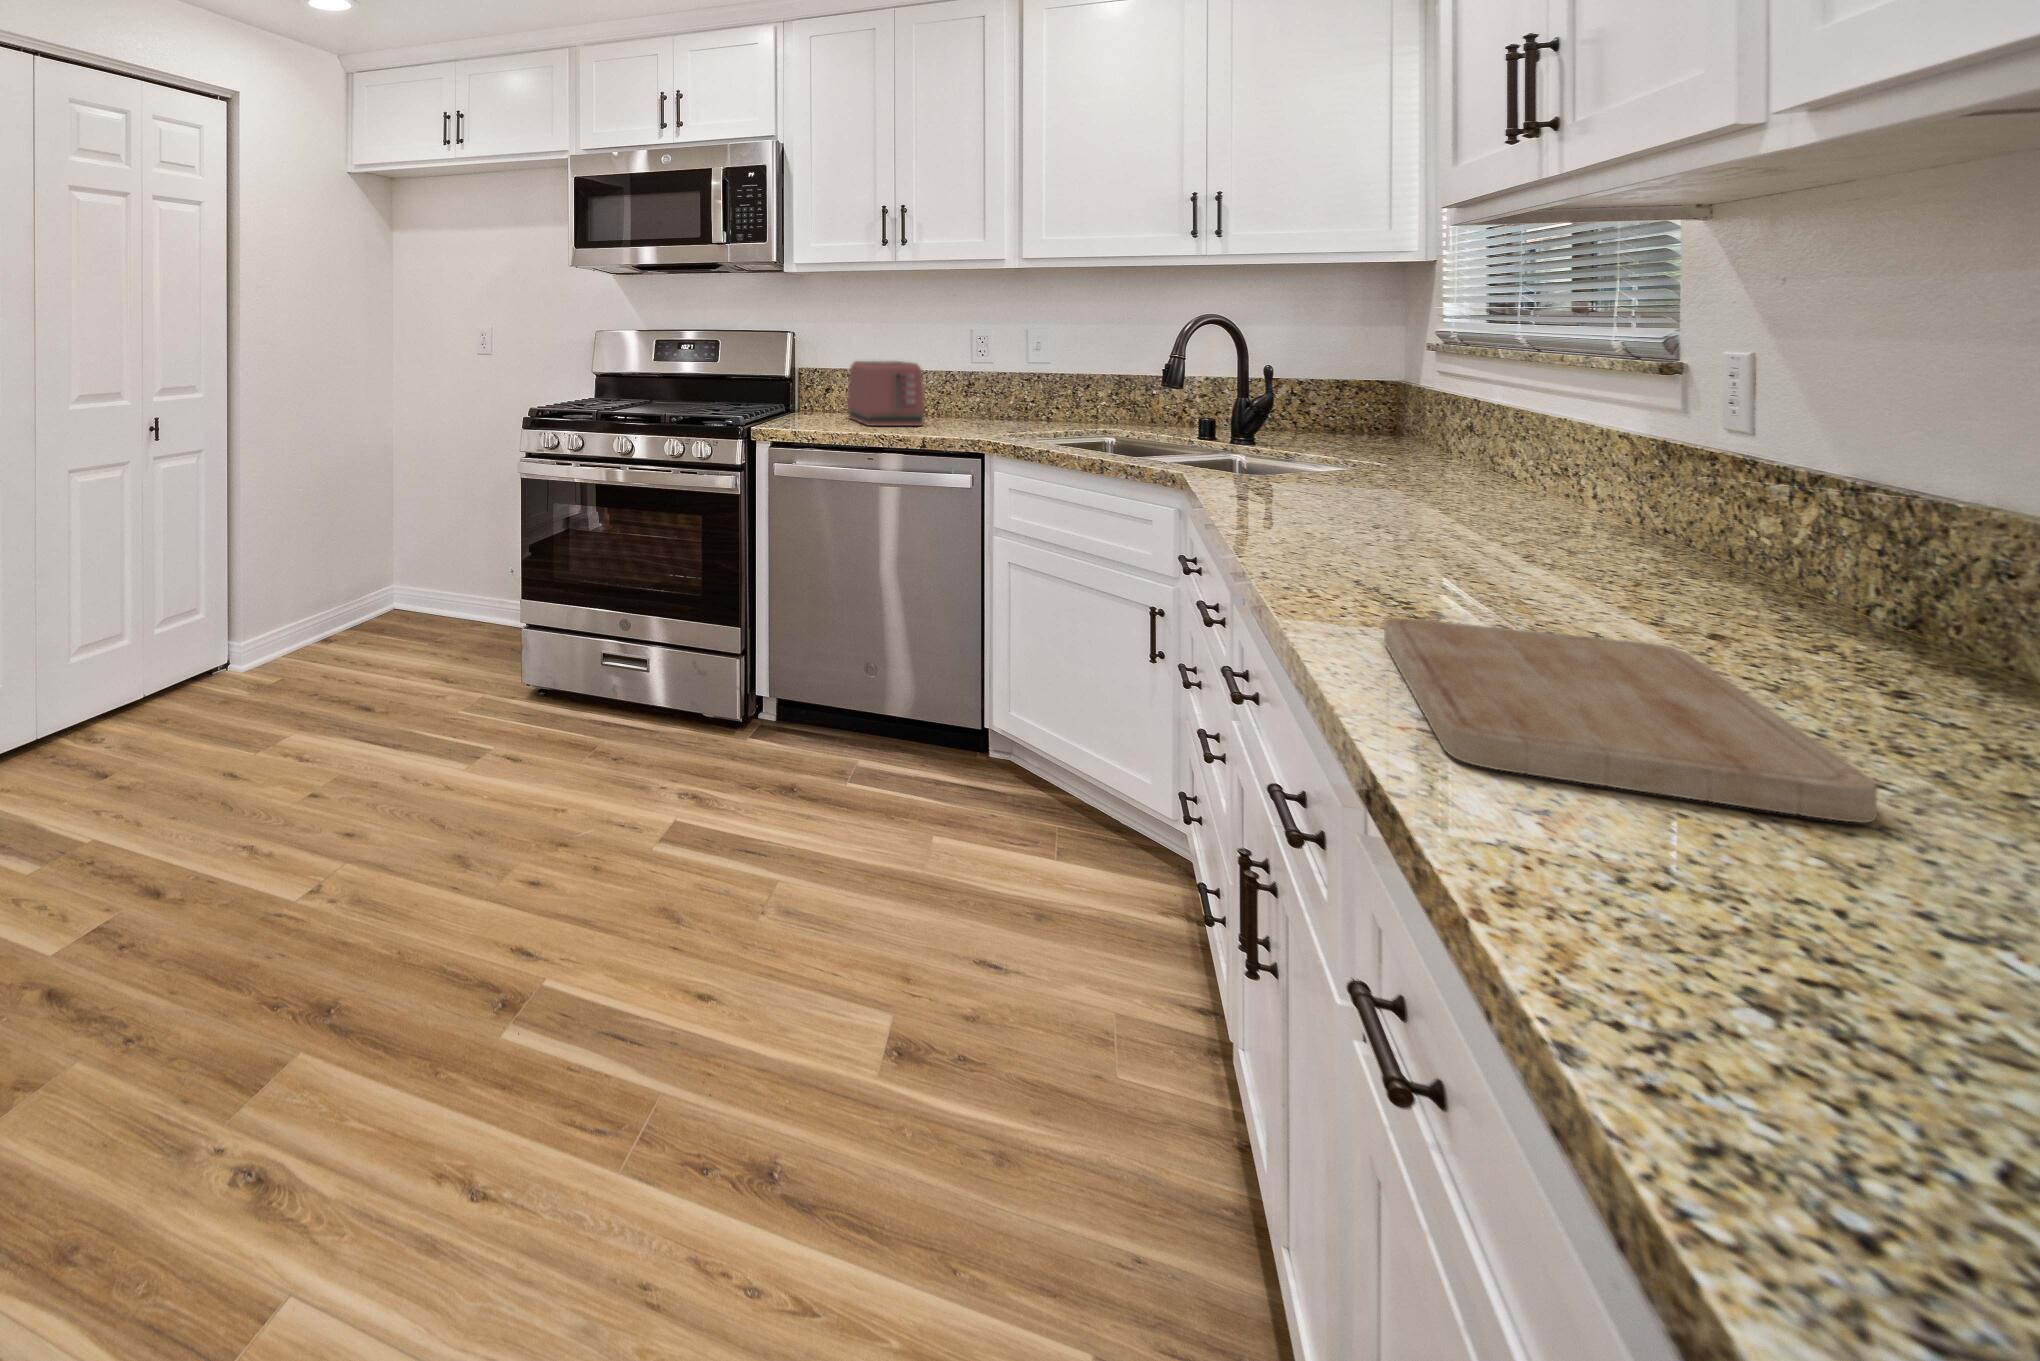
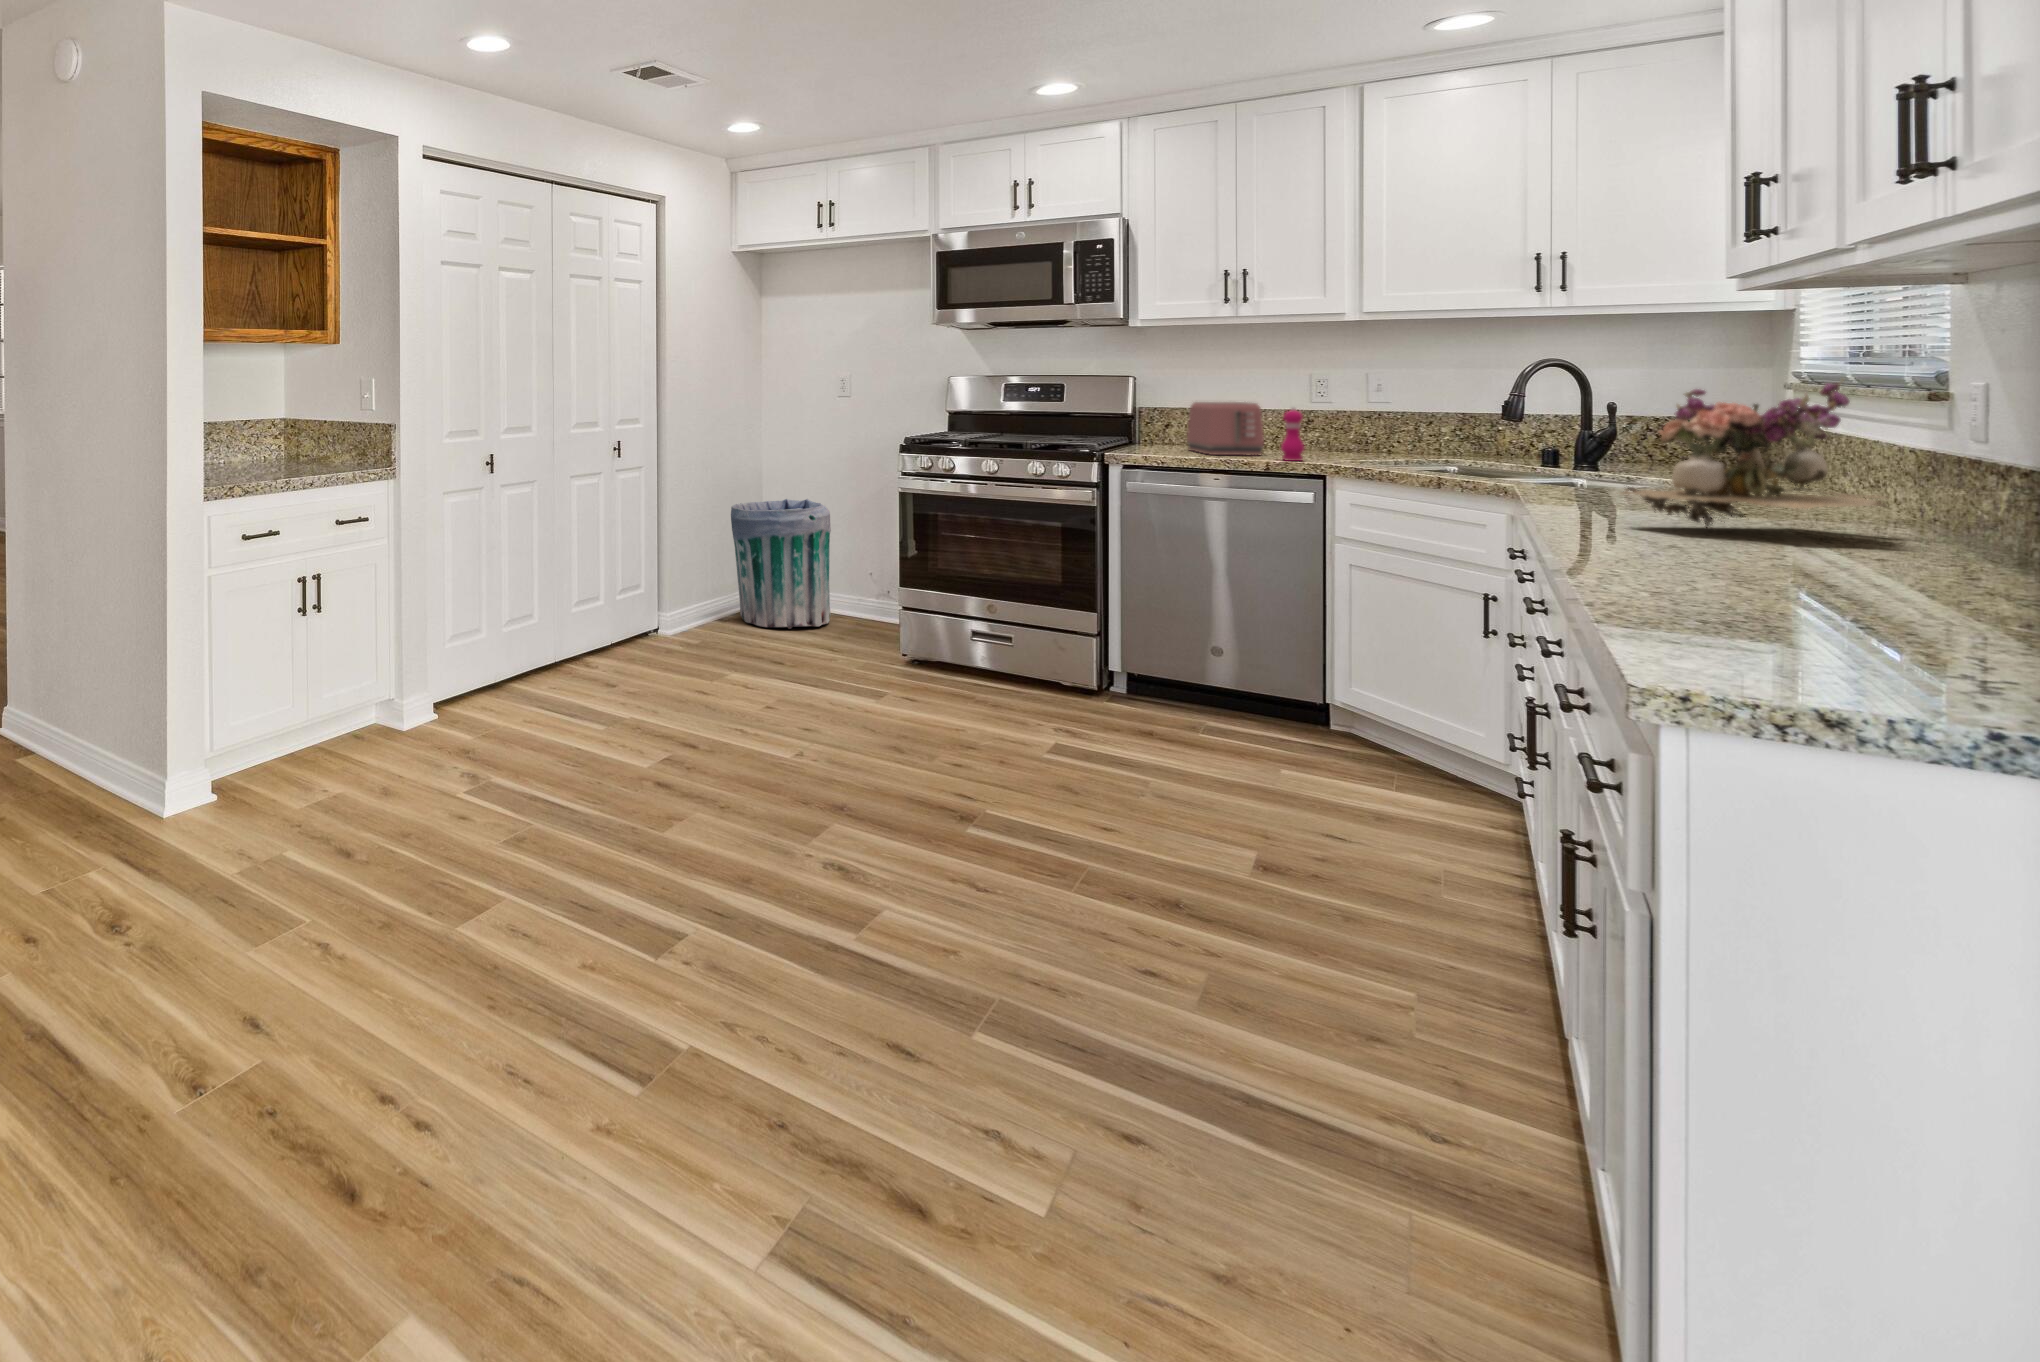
flower arrangement: none [1322,348,1655,561] -> present [1622,379,1886,527]
pepper mill: none [940,368,965,434] -> present [1281,407,1305,461]
trash can: none [326,482,455,654] -> present [731,499,831,629]
cutting board: present [1384,618,1877,823] -> none [1632,542,1890,607]

